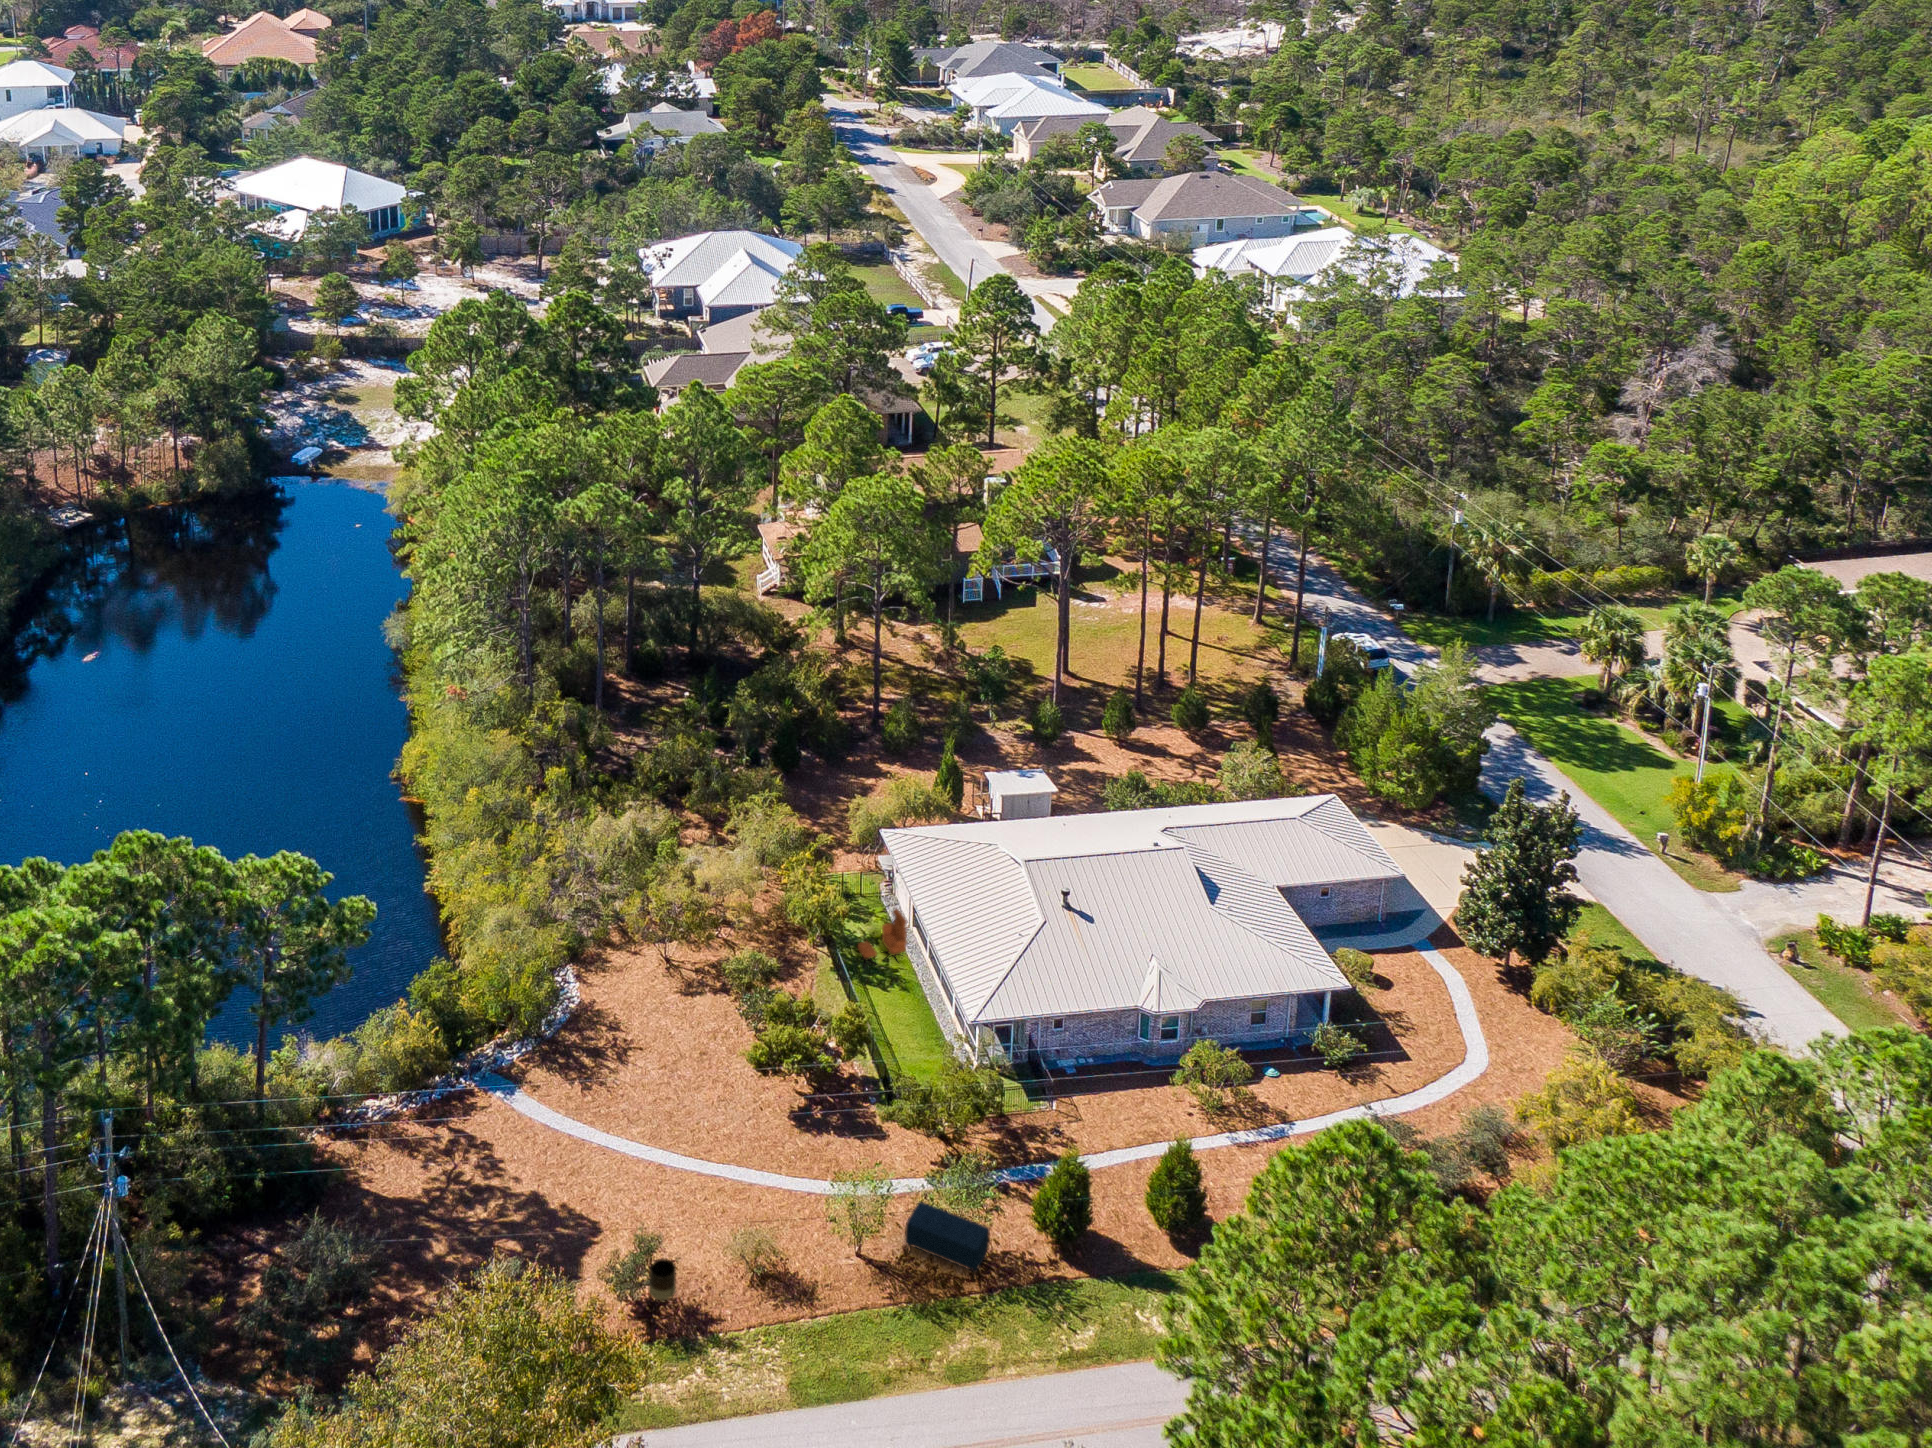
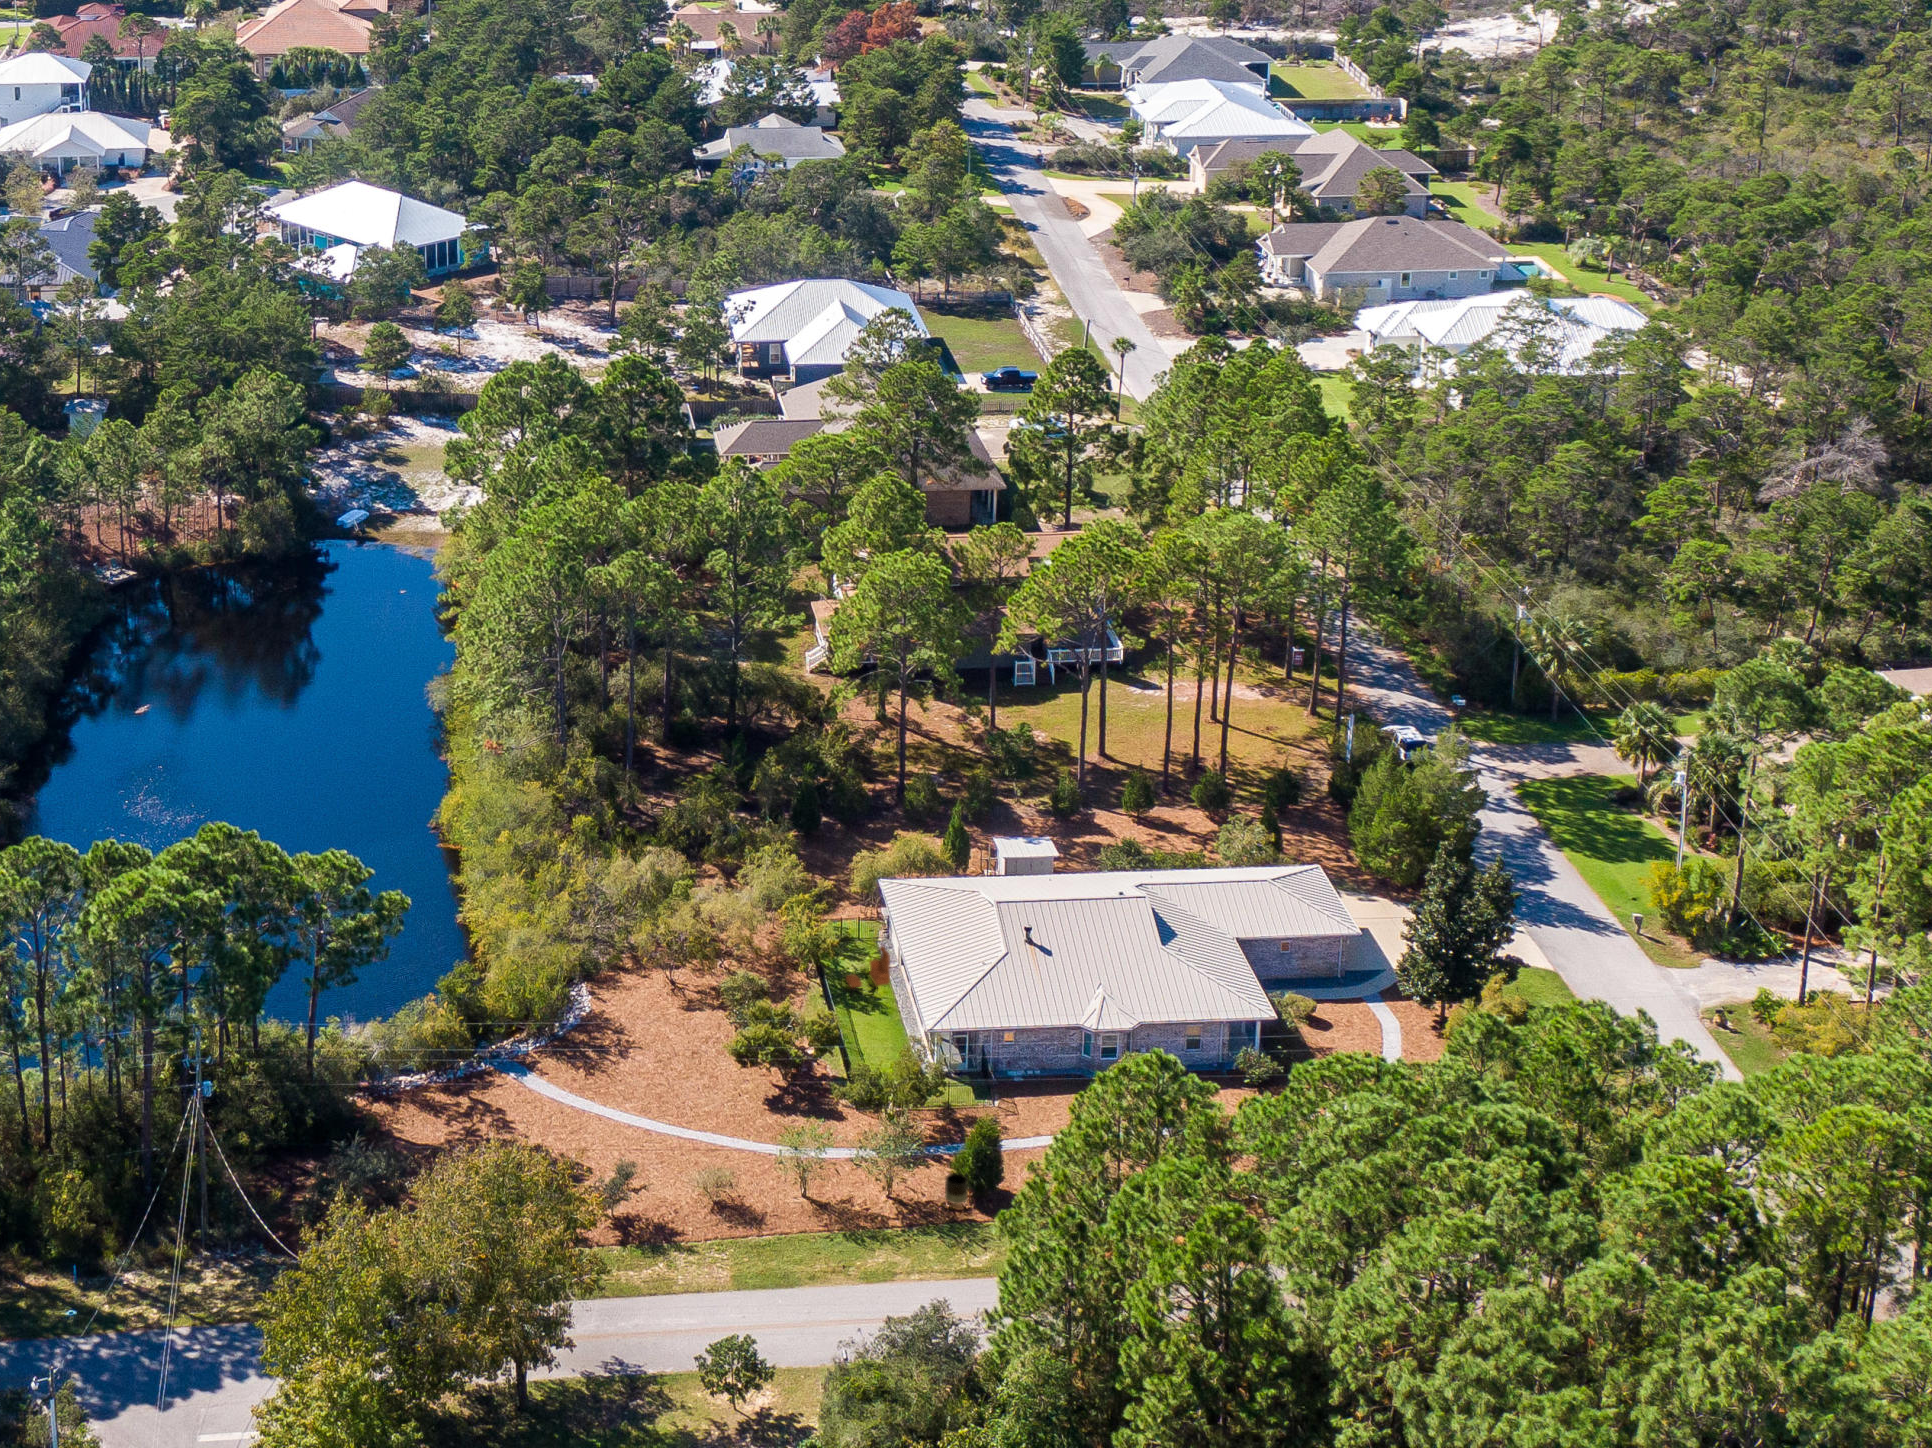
bench: present [905,1201,990,1279] -> none [844,1159,916,1220]
planter: present [649,1259,676,1300] -> present [945,1173,968,1204]

